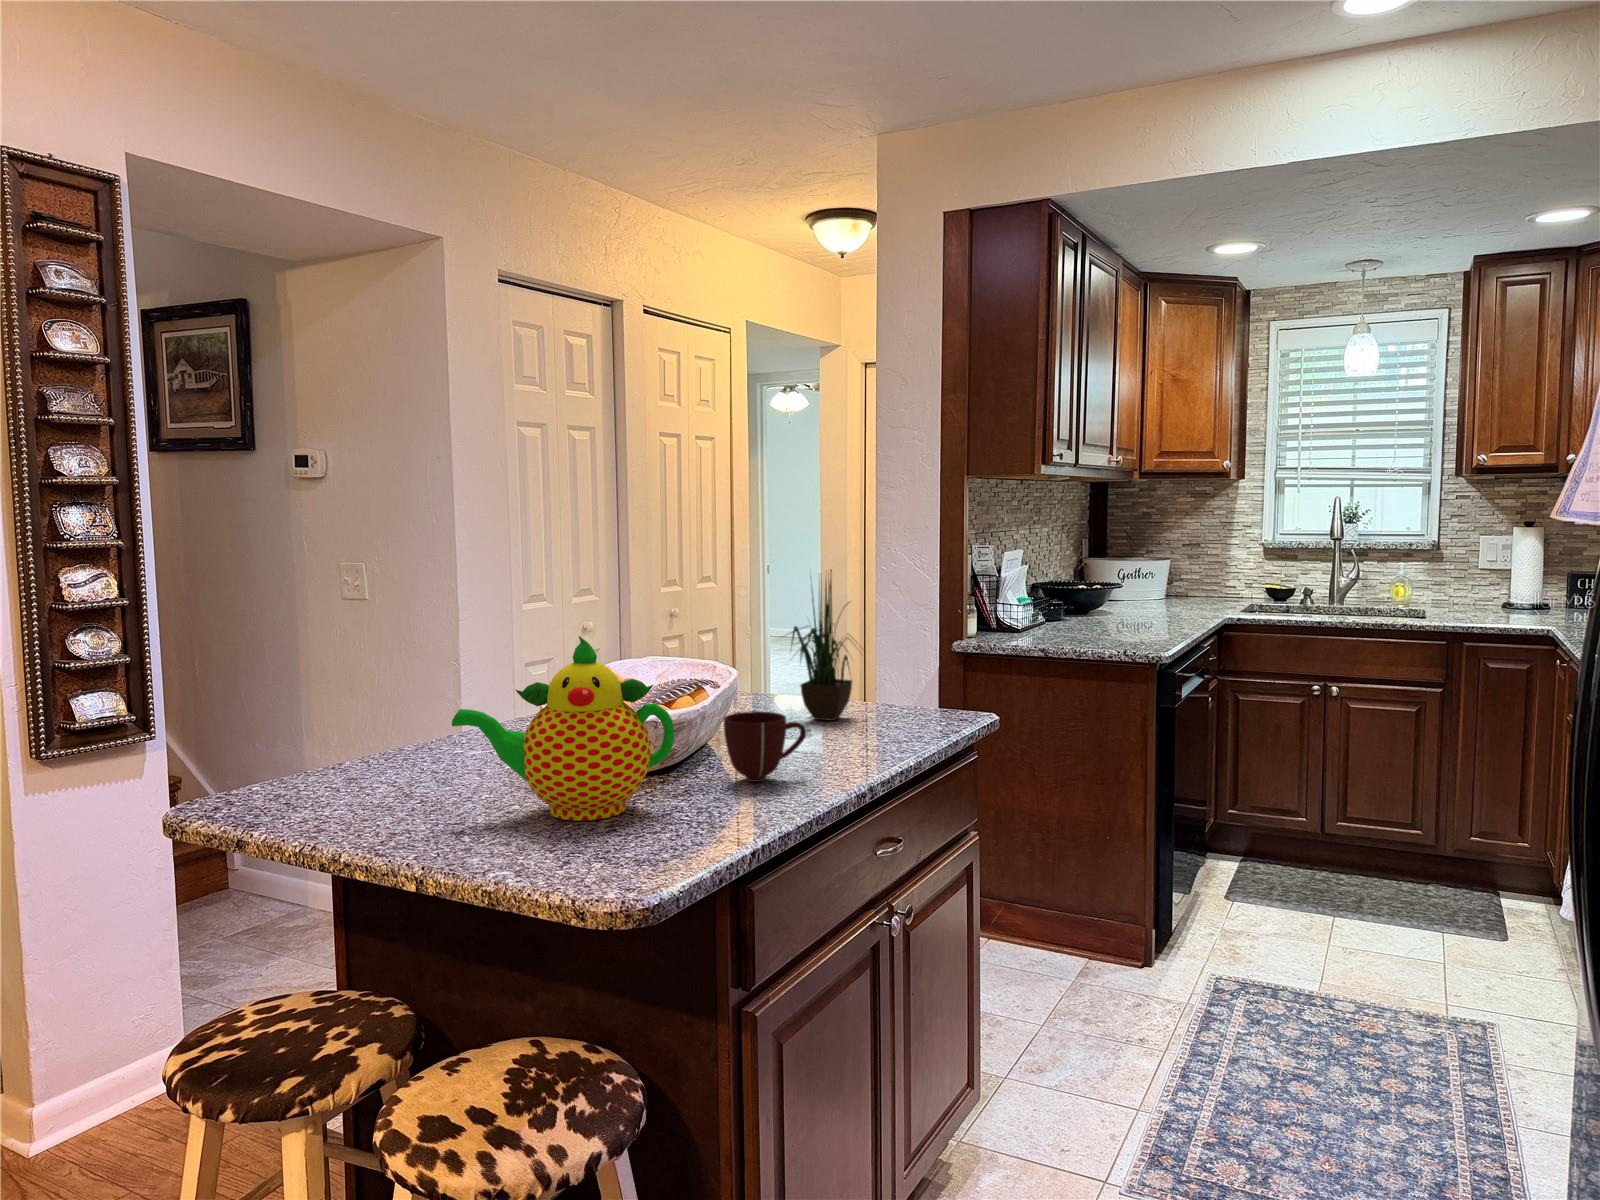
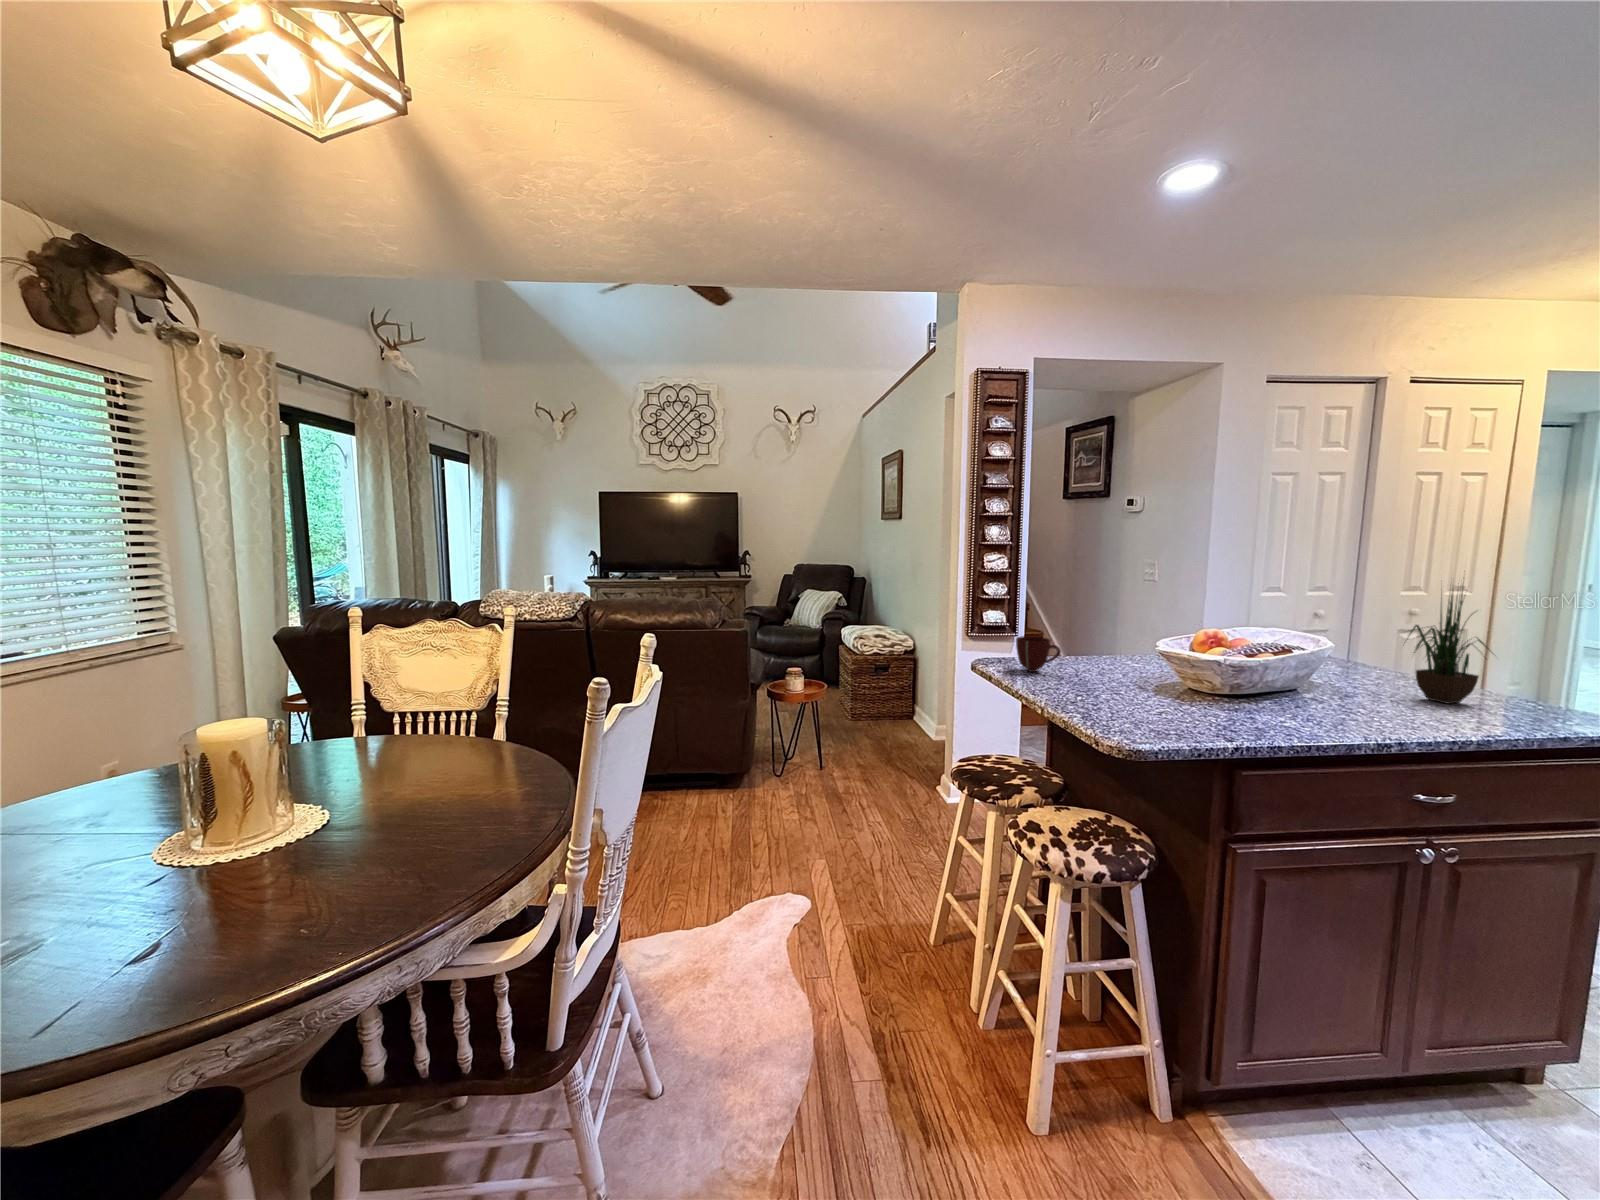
teapot: present [452,636,674,821] -> none [1093,604,1228,712]
mug: present [723,711,806,782] -> present [1016,636,1061,672]

